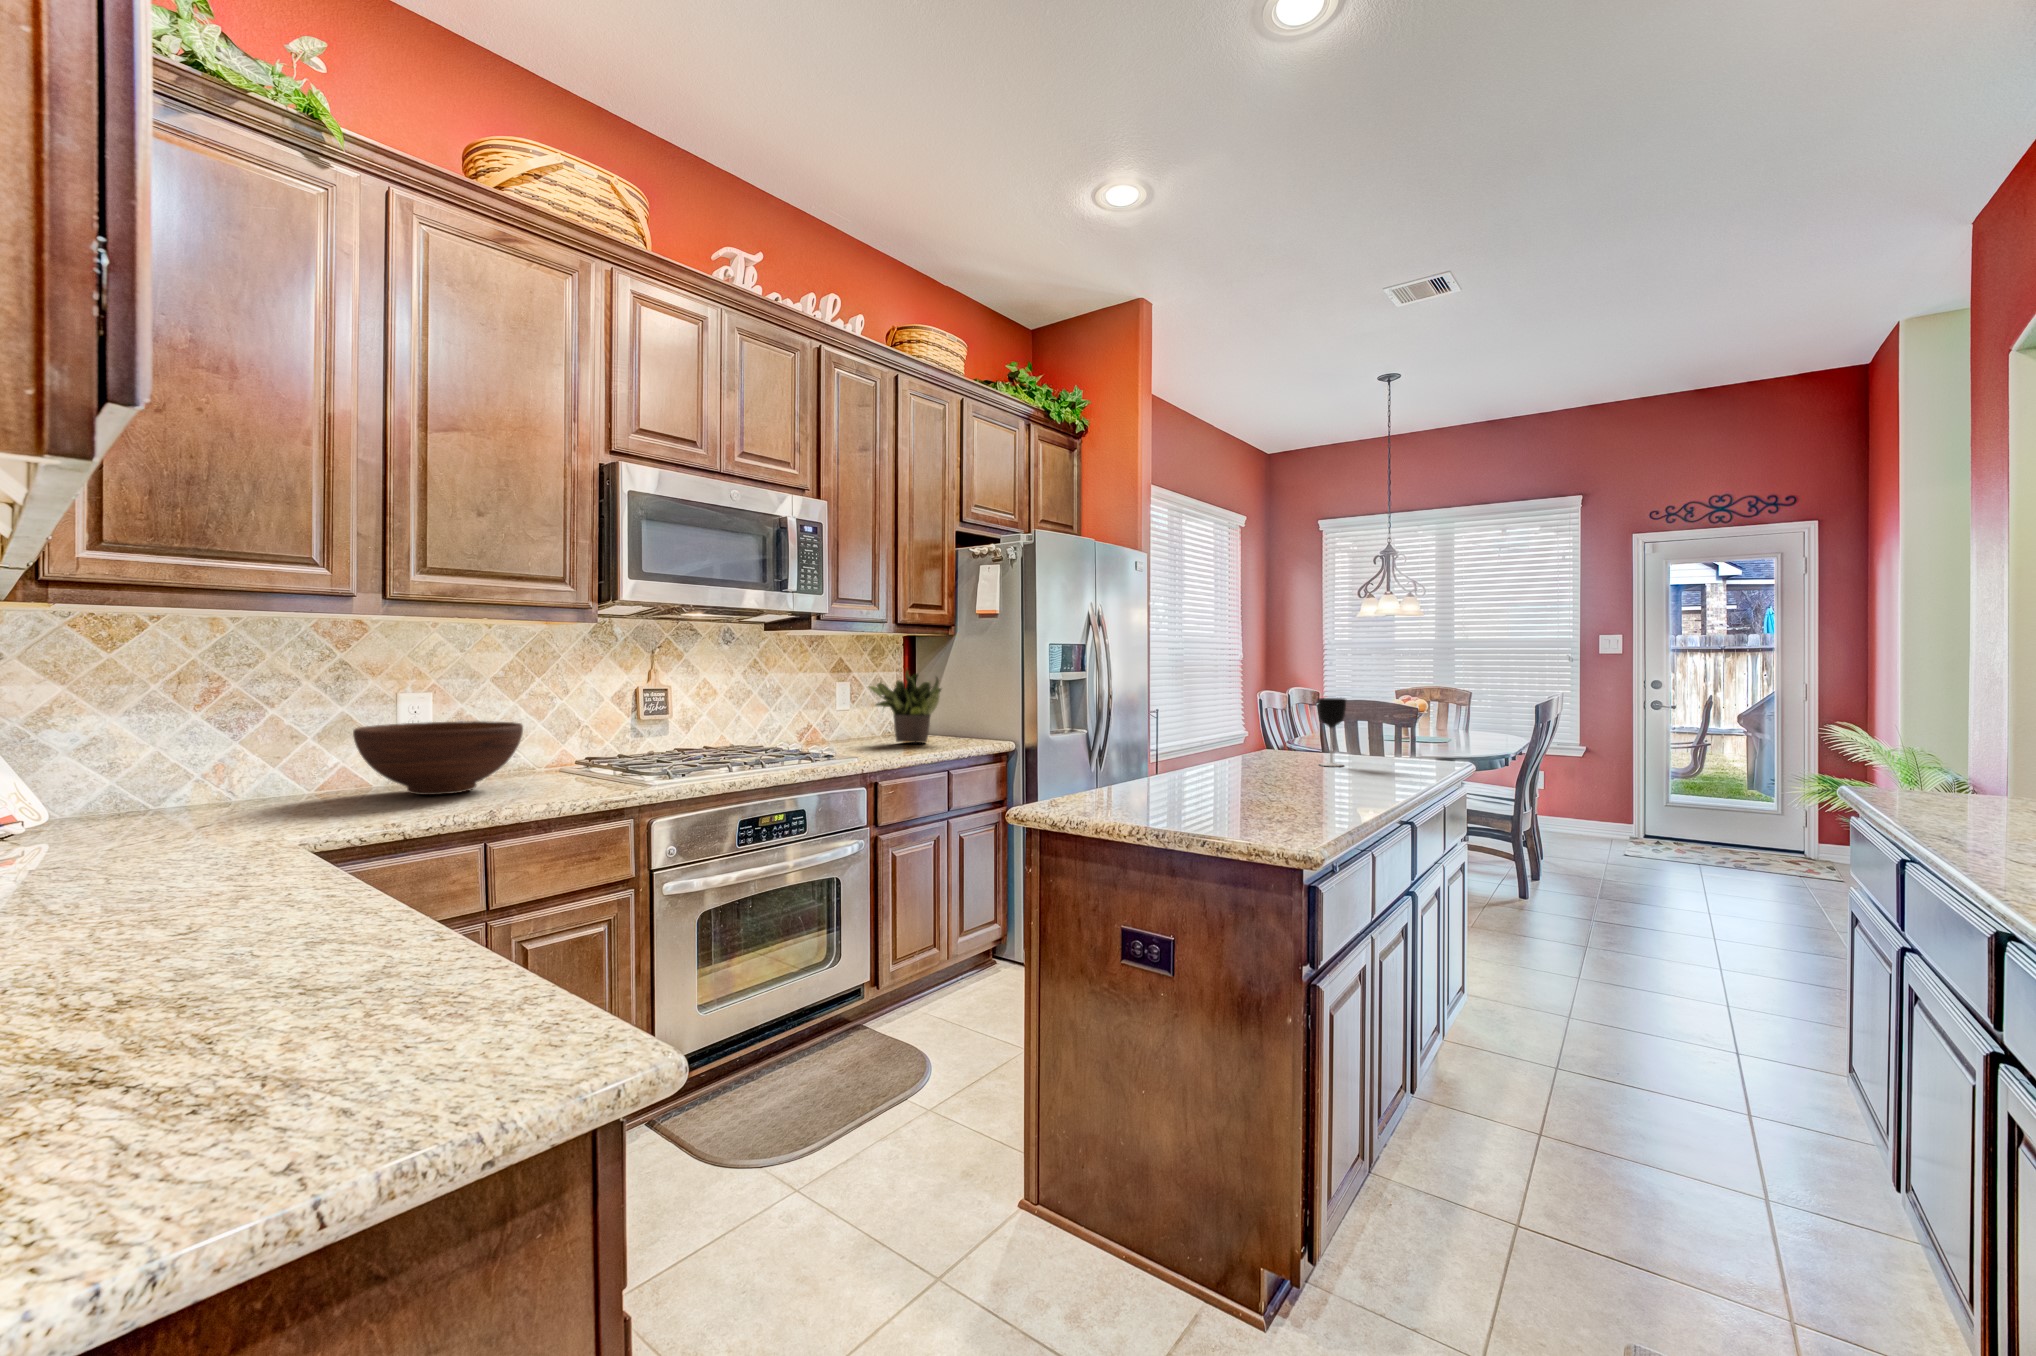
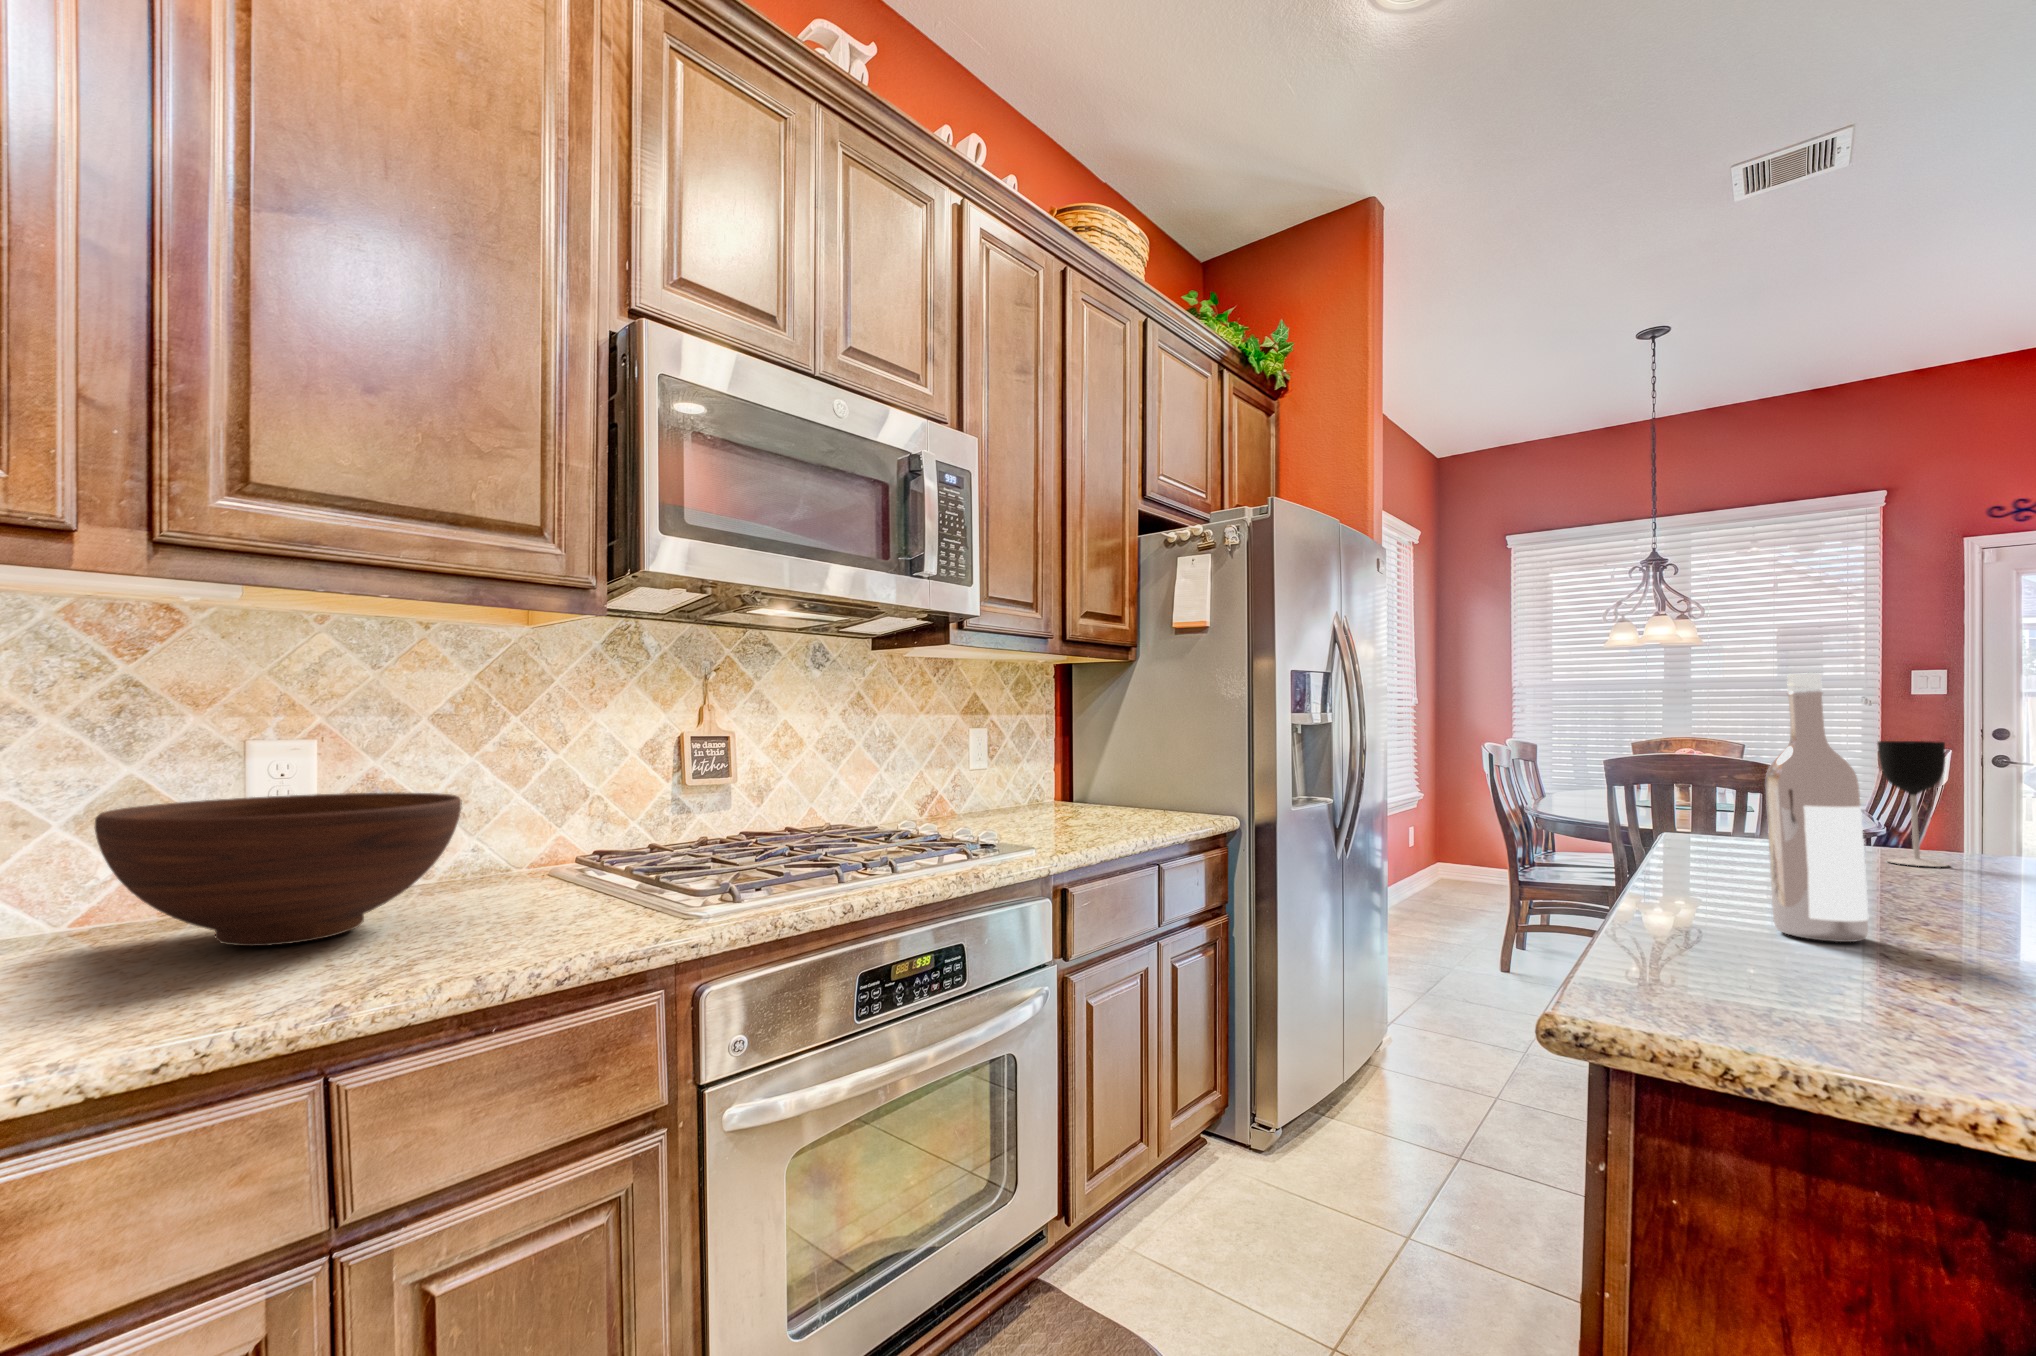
wine bottle: none [1164,668,1197,791] -> present [1765,673,1868,942]
potted plant: present [869,670,941,743] -> none [1016,702,1134,818]

